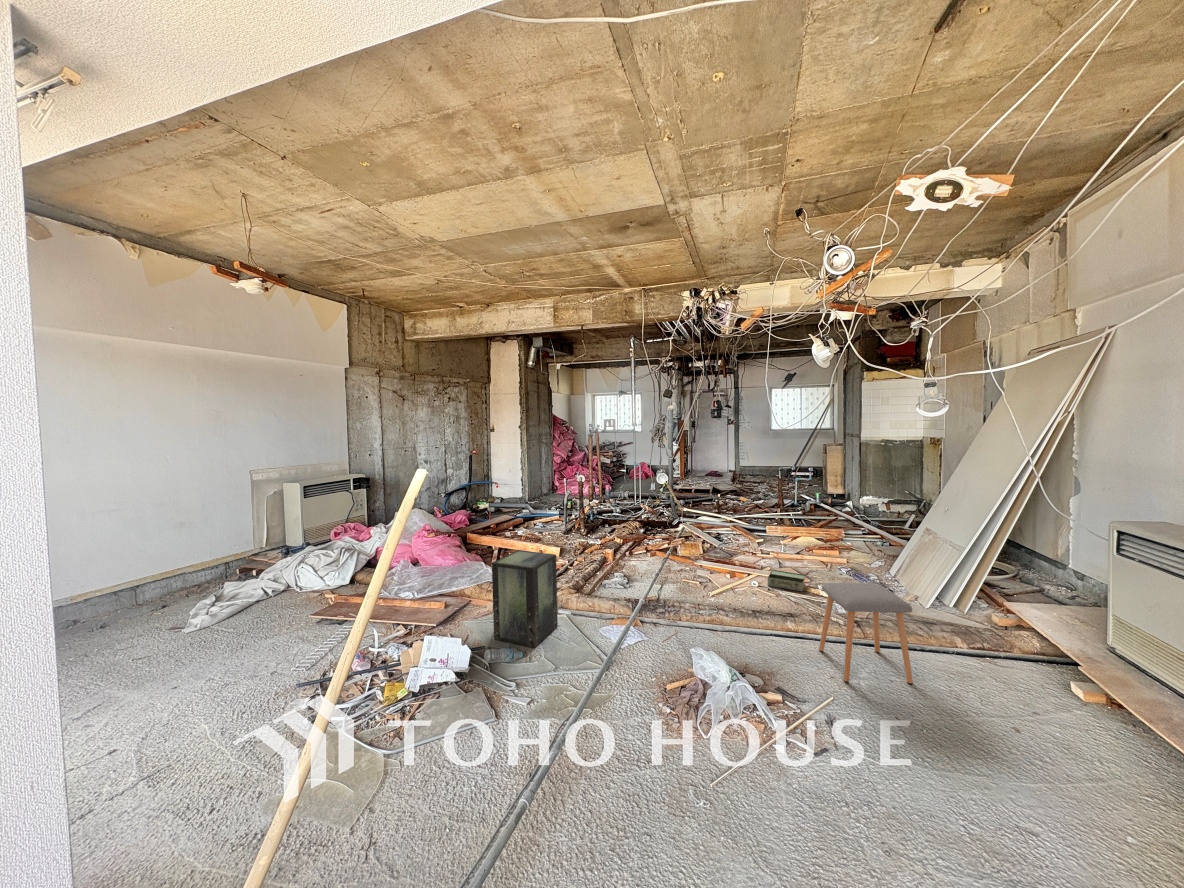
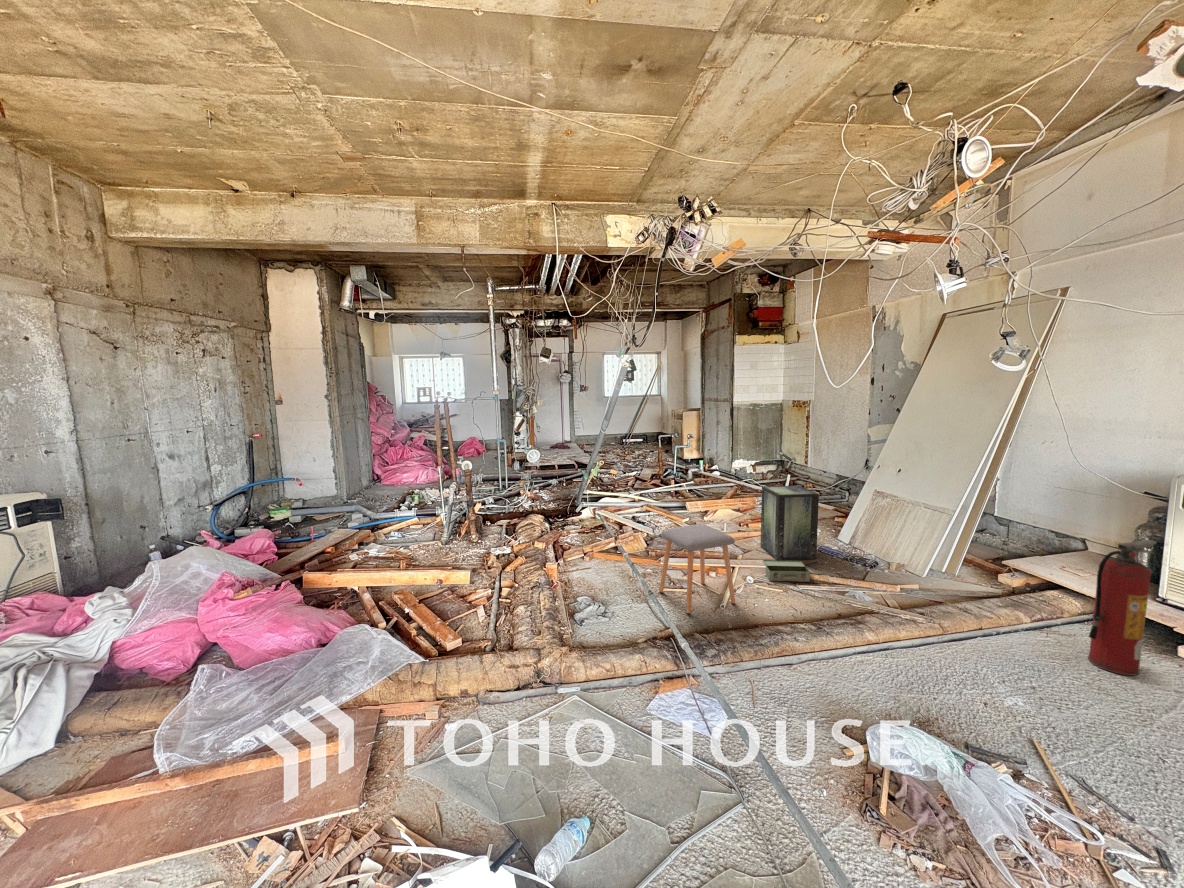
storage box: present [492,550,558,648] -> present [761,486,819,560]
fire extinguisher: none [976,575,1039,698] -> present [1088,540,1156,676]
stool: present [819,582,913,684] -> present [659,524,735,615]

